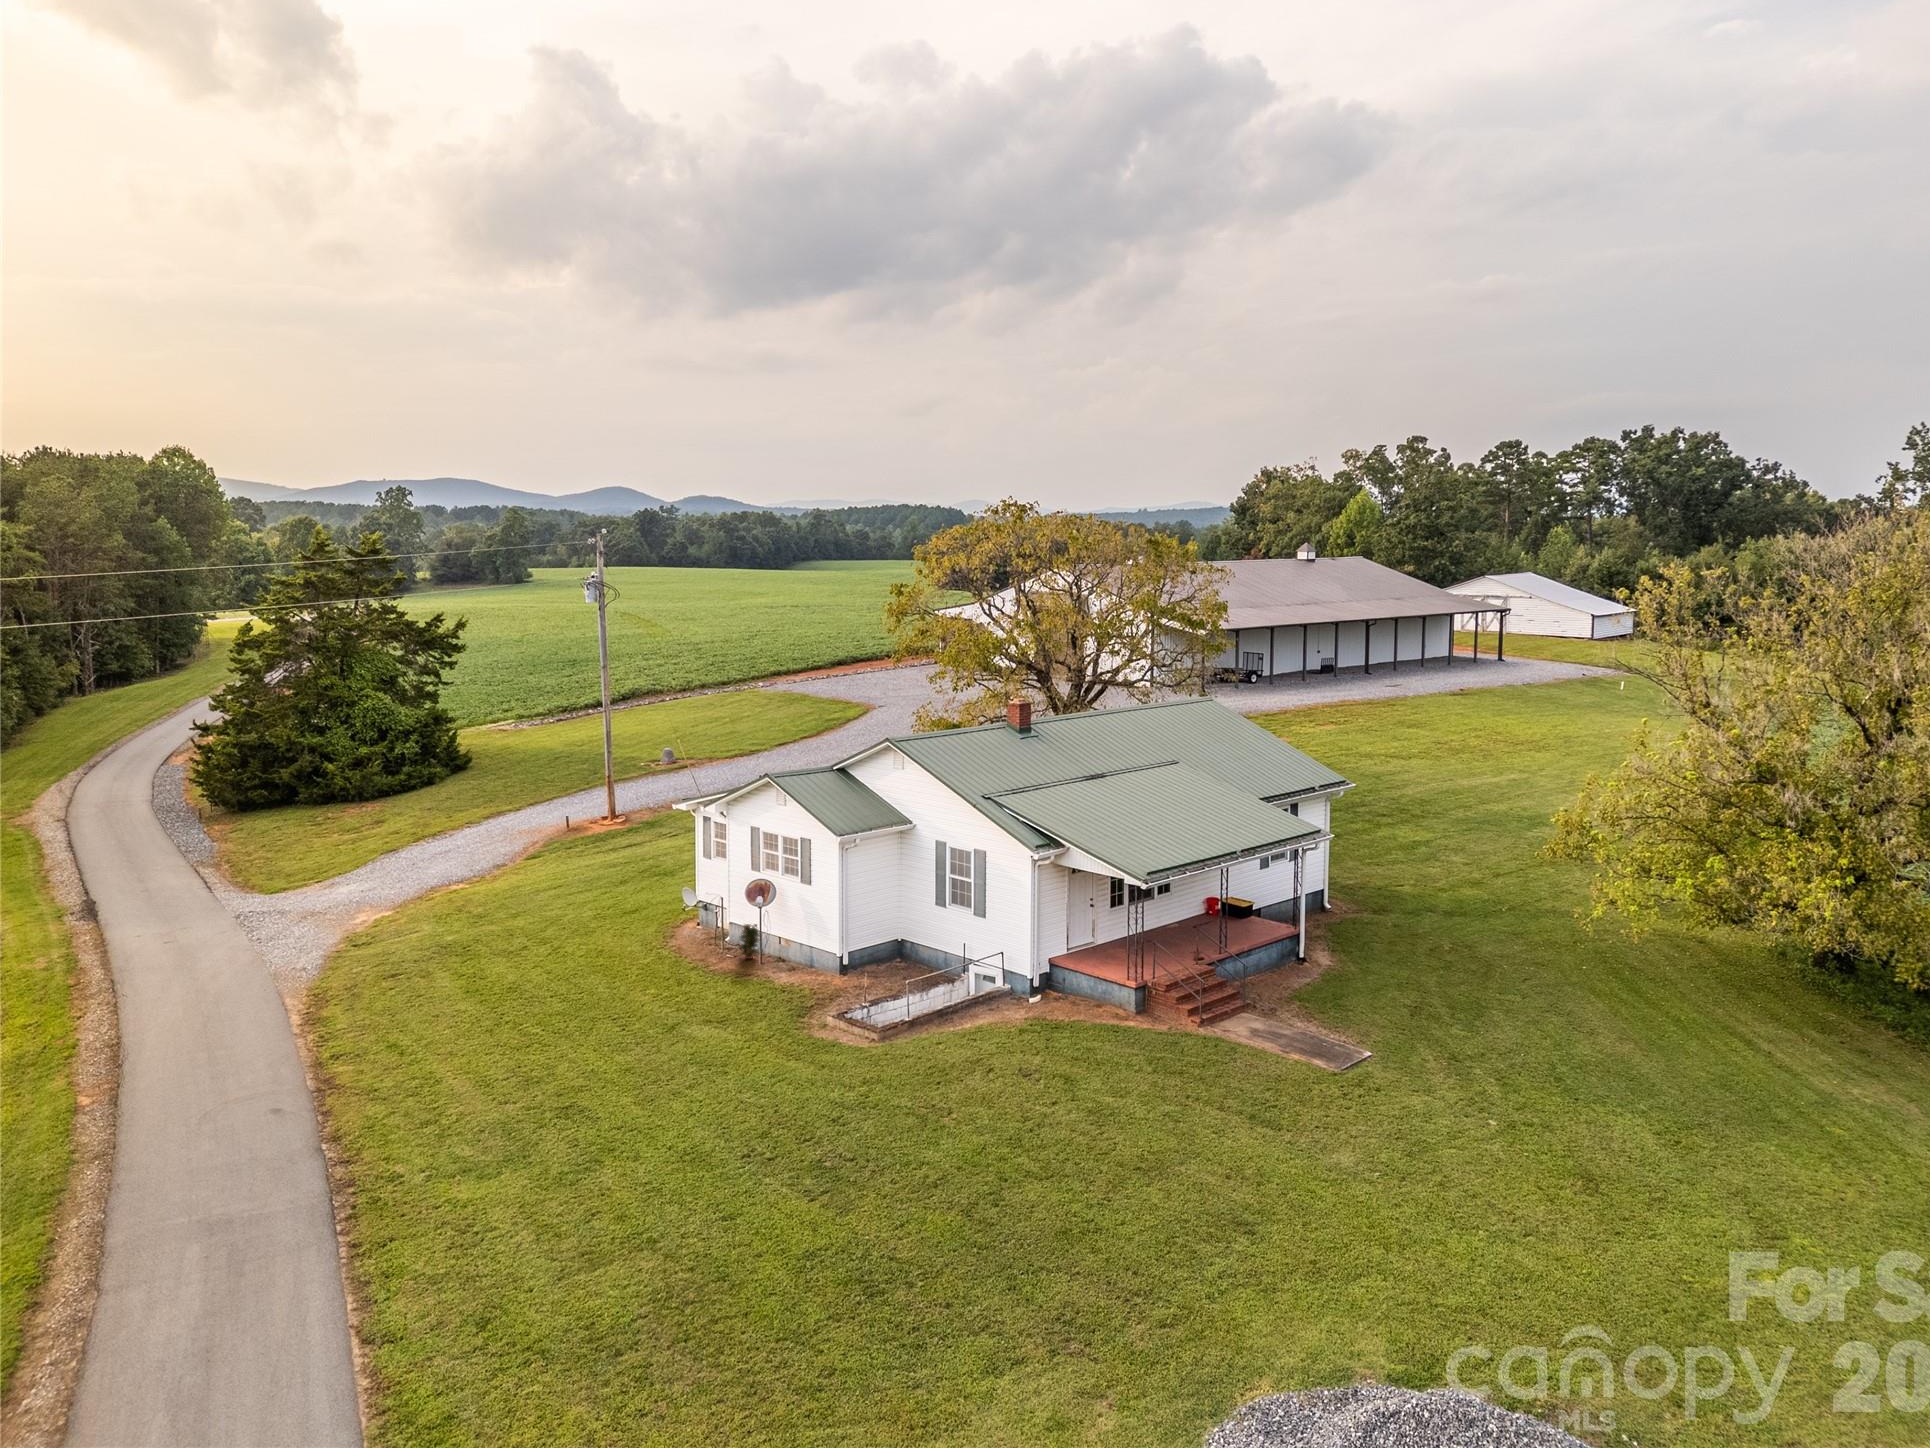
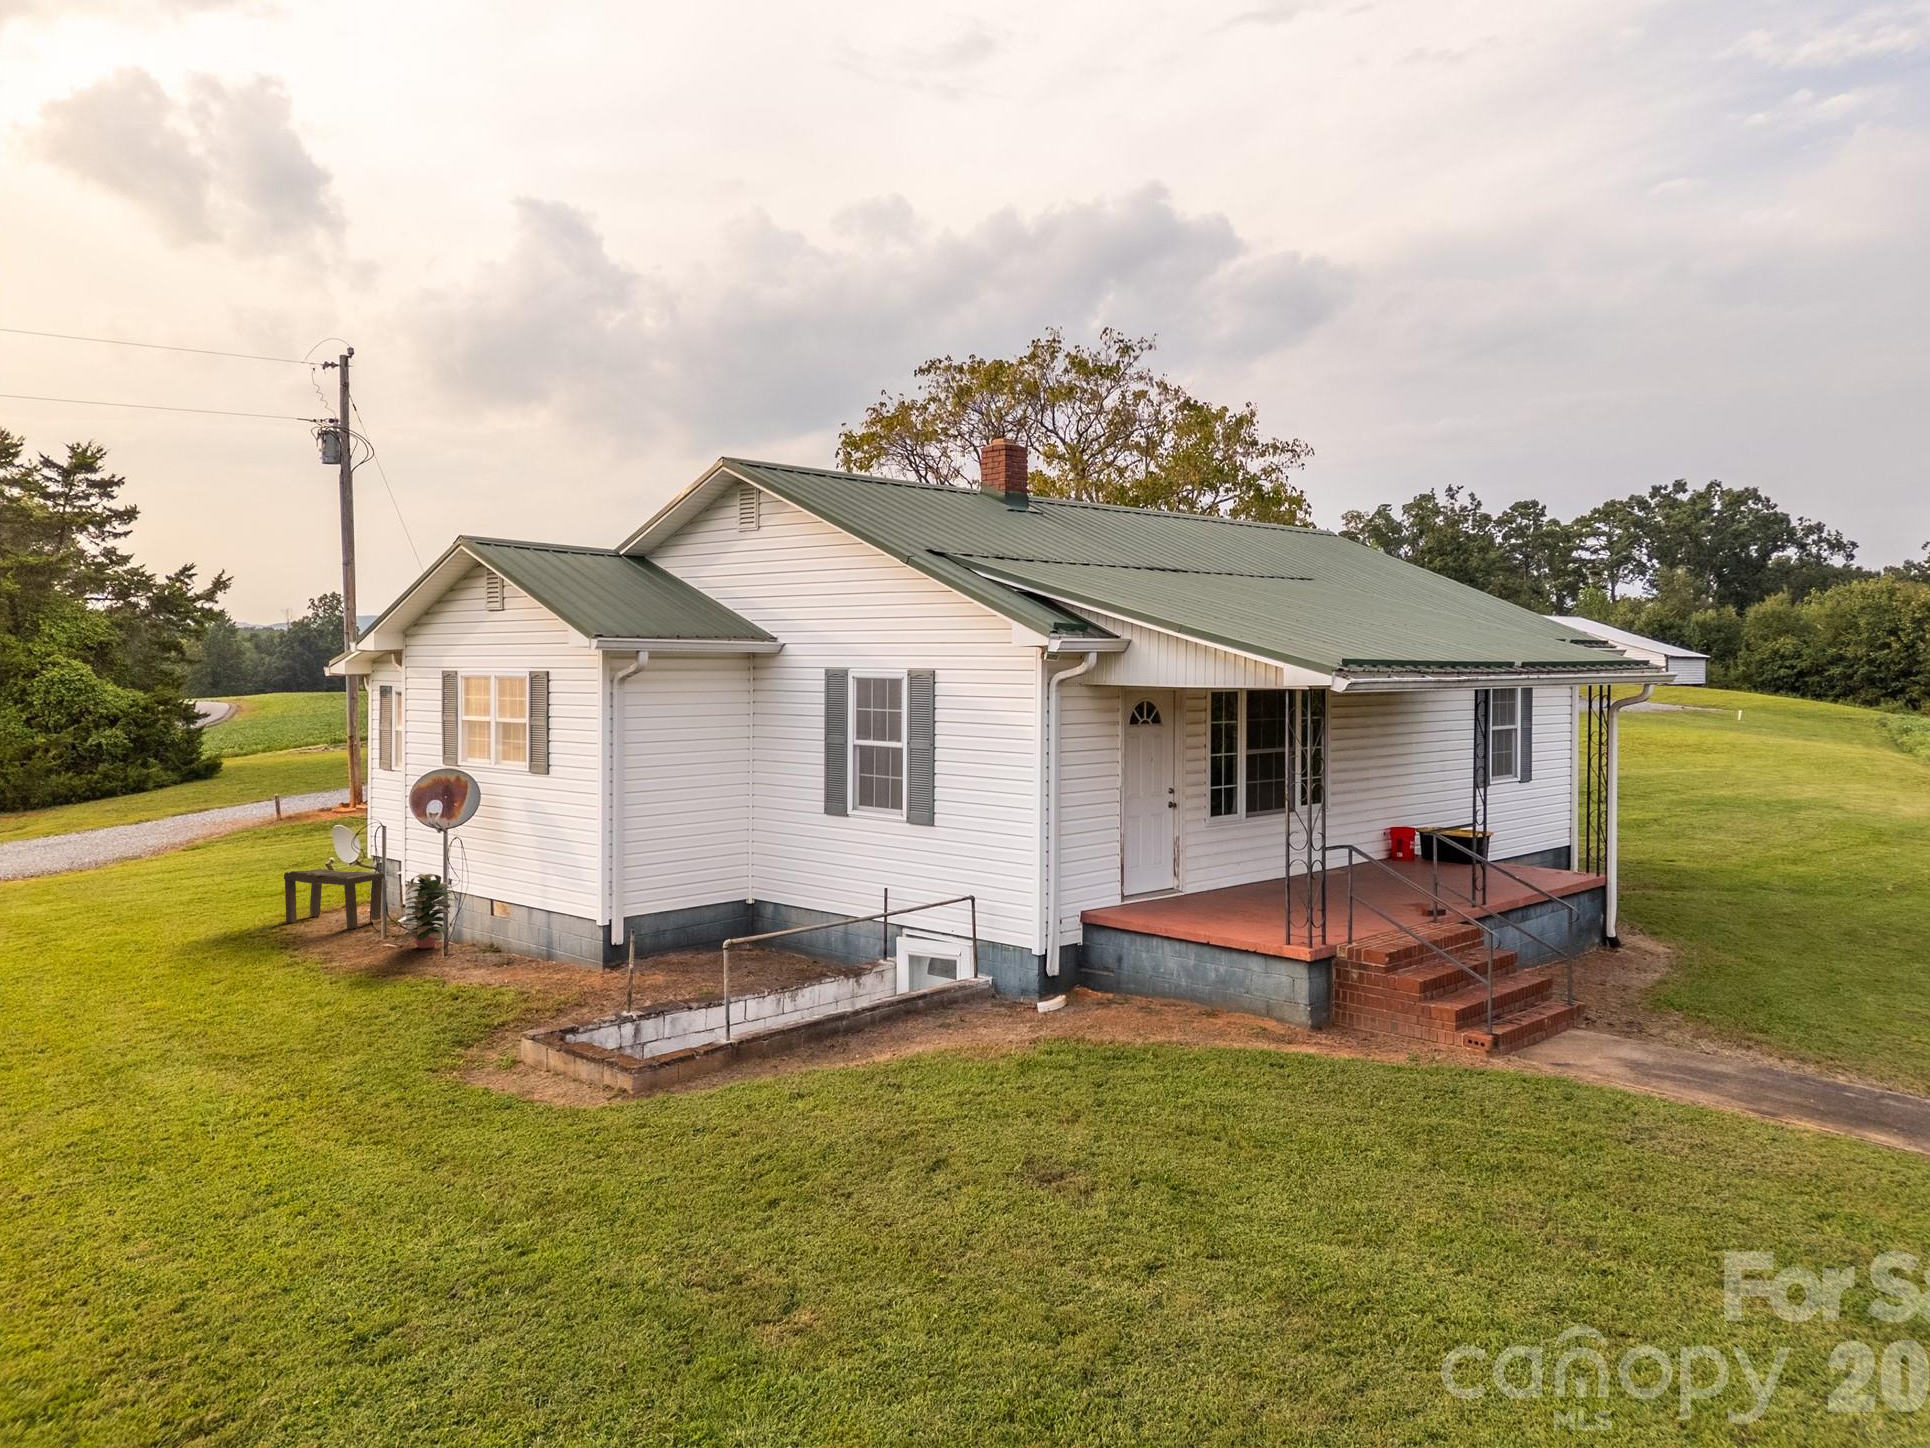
bench: none [669,912,716,945] -> present [284,869,384,929]

